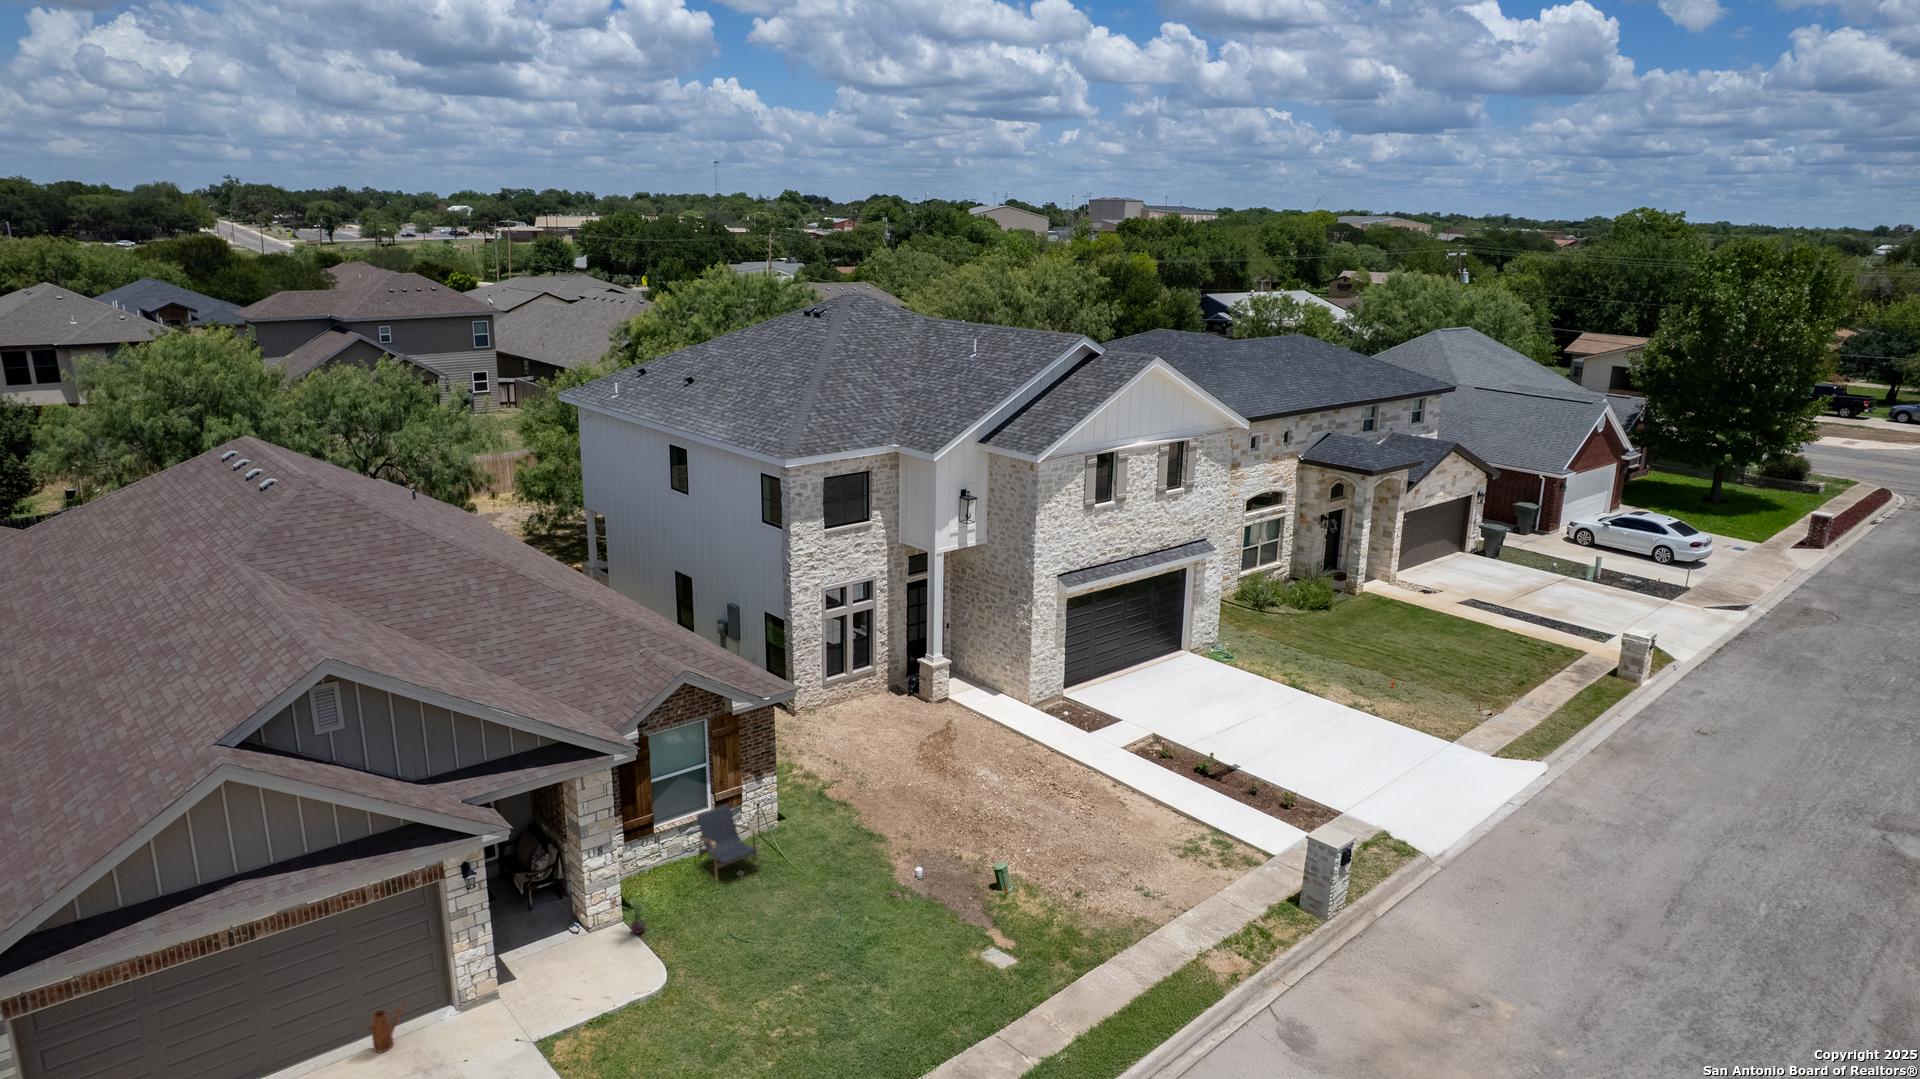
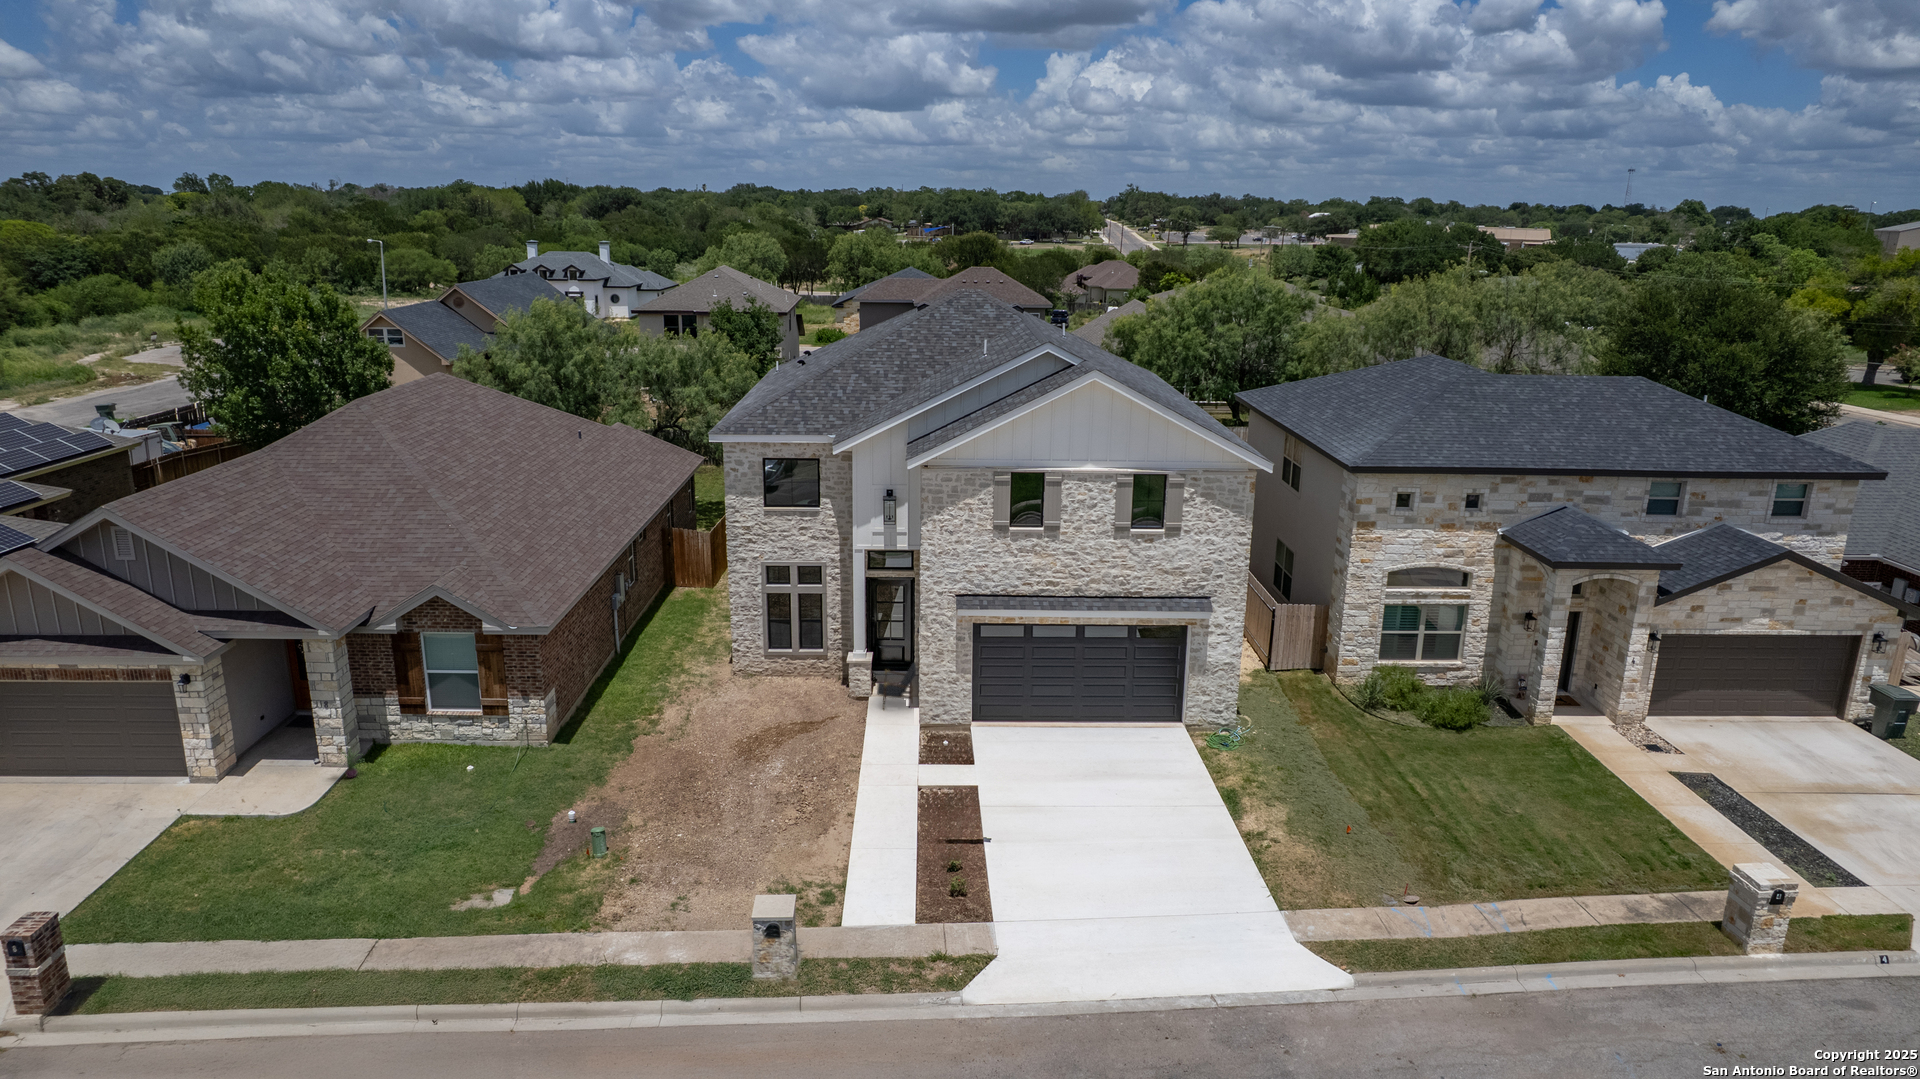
lounge chair: present [697,804,757,881] -> present [877,663,916,707]
watering can: present [366,1003,404,1052] -> none [132,758,160,787]

